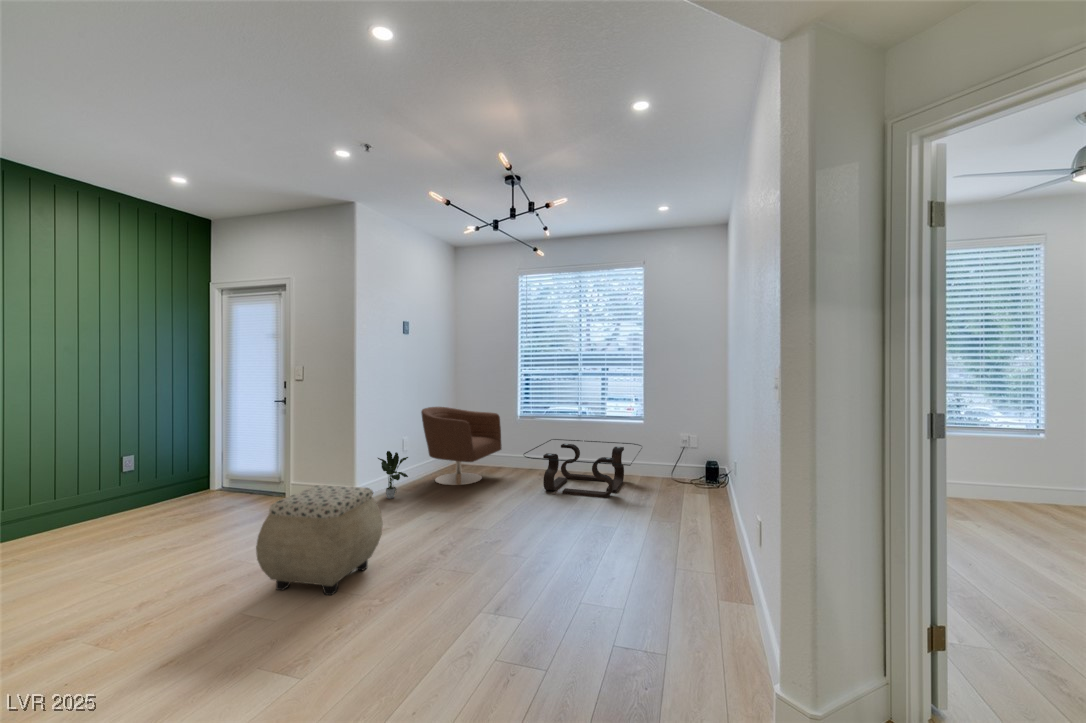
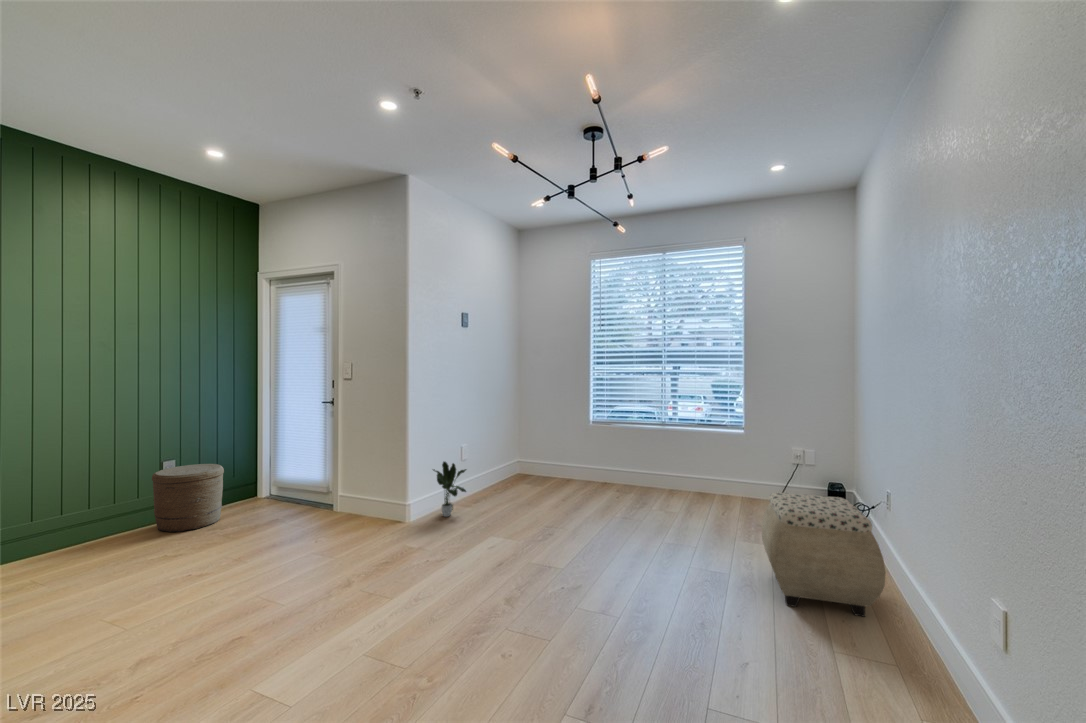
armchair: present [421,407,502,485] -> none [481,410,571,502]
coffee table: present [524,439,642,498] -> none [600,449,745,527]
woven basket: none [110,458,180,520] -> present [152,464,224,532]
ottoman: present [256,485,383,595] -> present [762,493,886,616]

